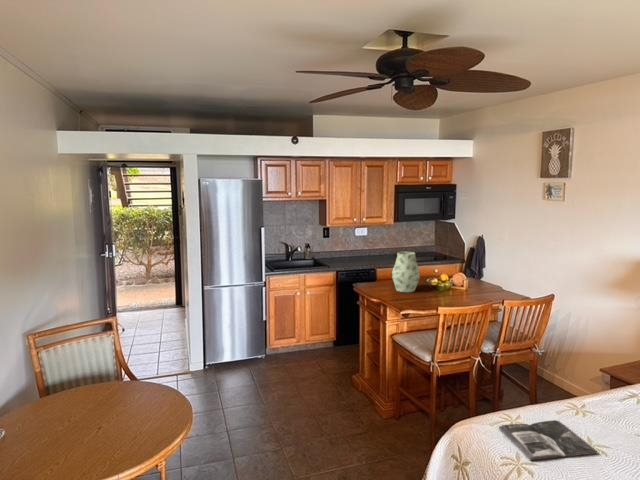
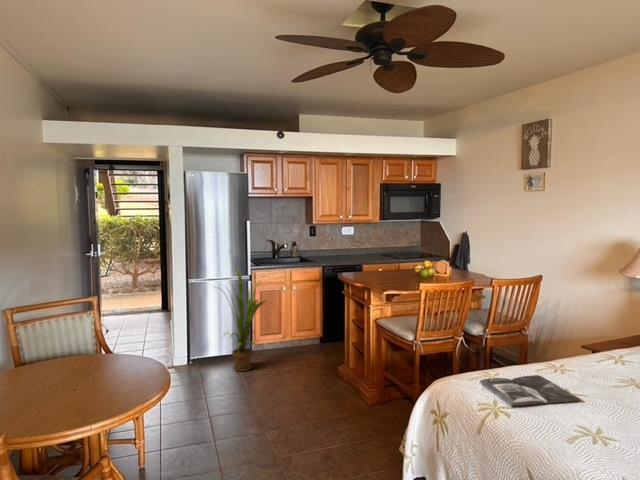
vase: present [392,252,420,292] -> none [376,239,404,278]
house plant: none [227,275,282,378] -> present [228,270,265,372]

